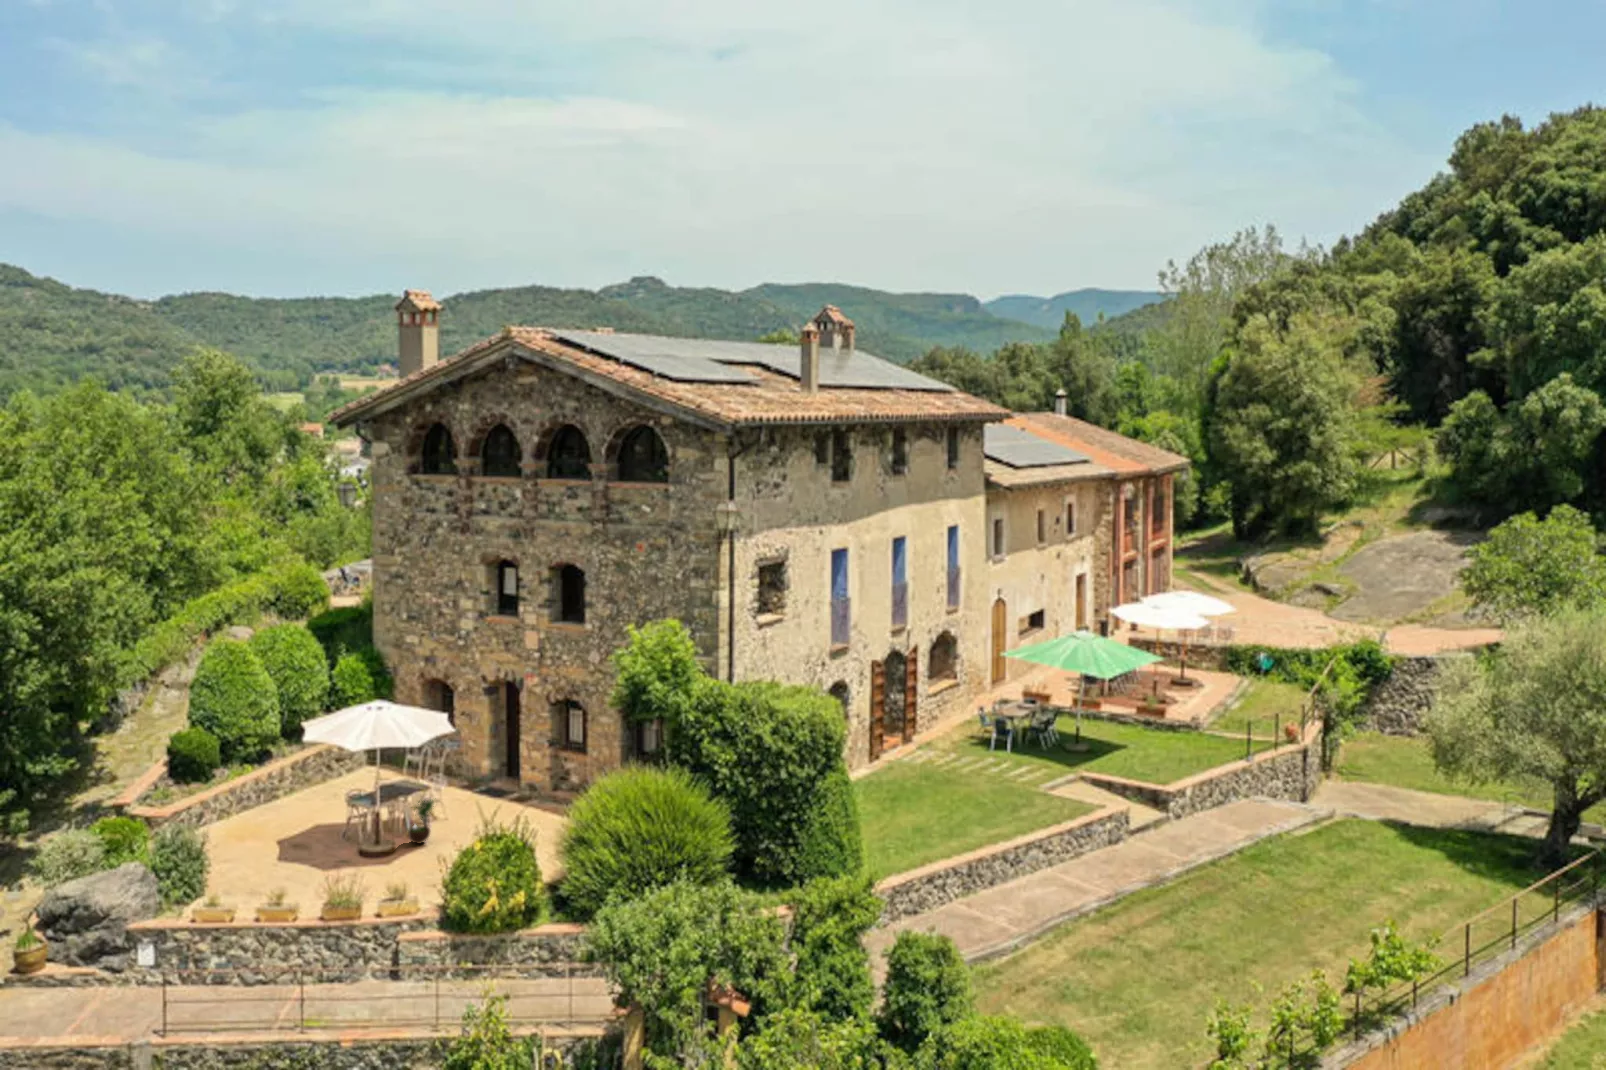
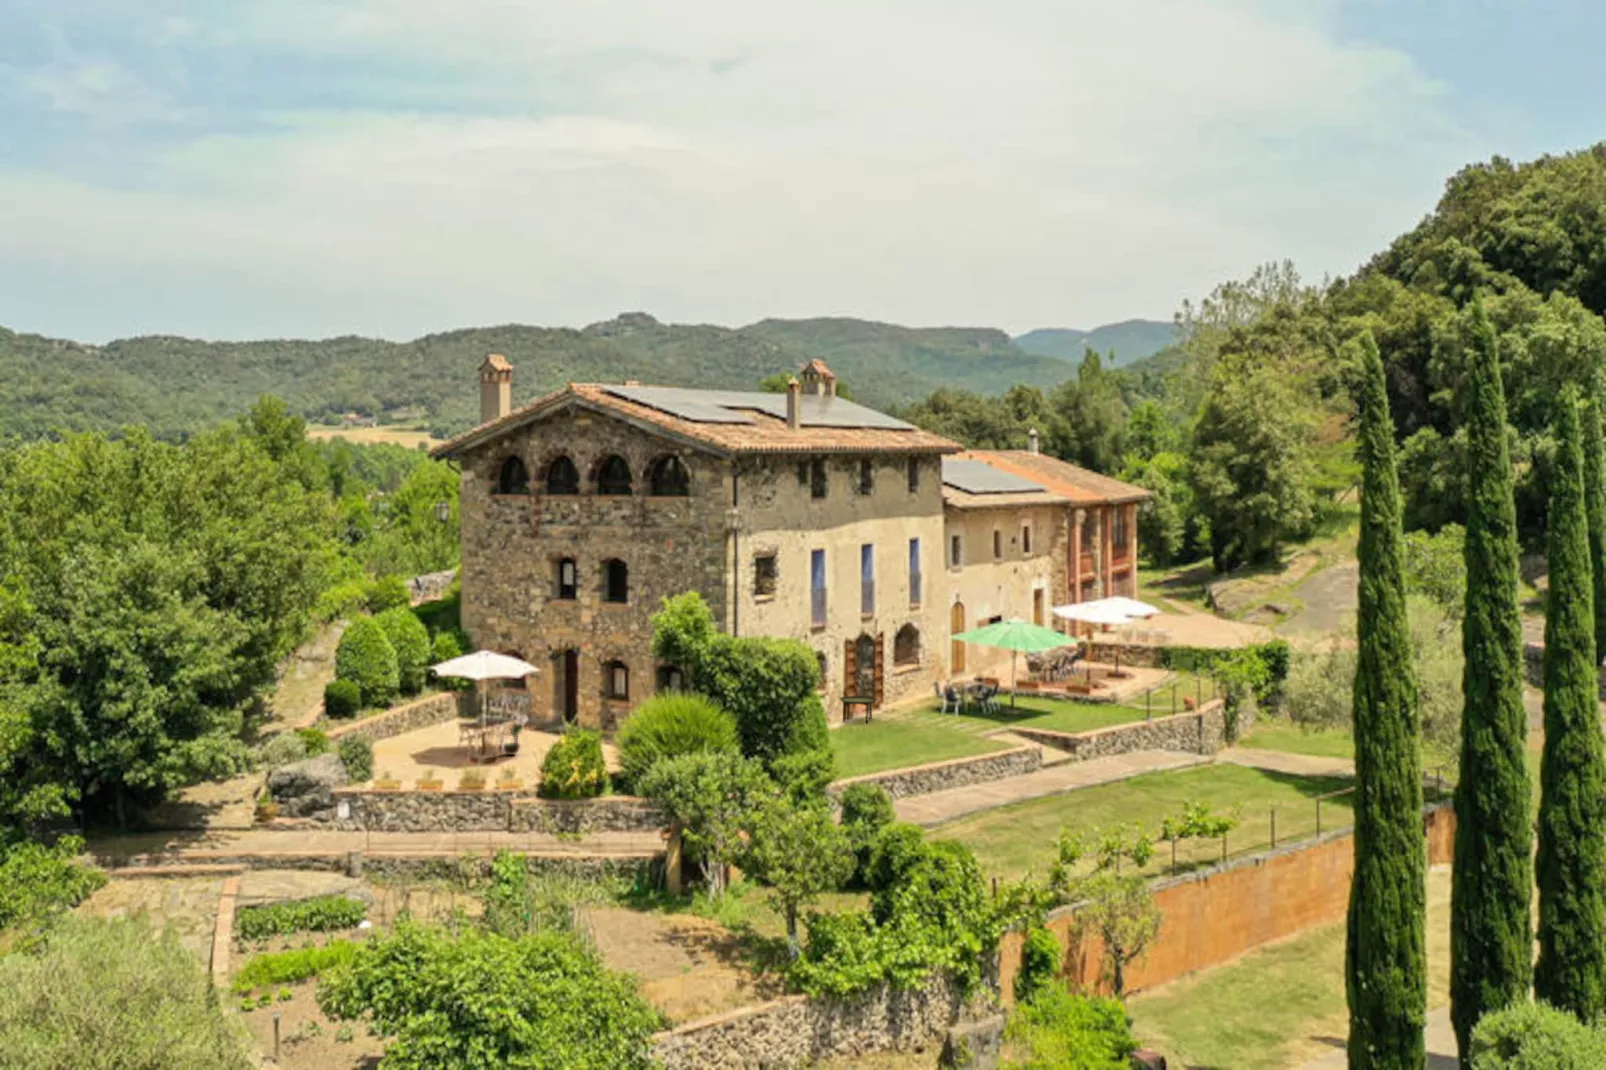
round table: none [861,733,910,771] -> present [840,696,876,723]

